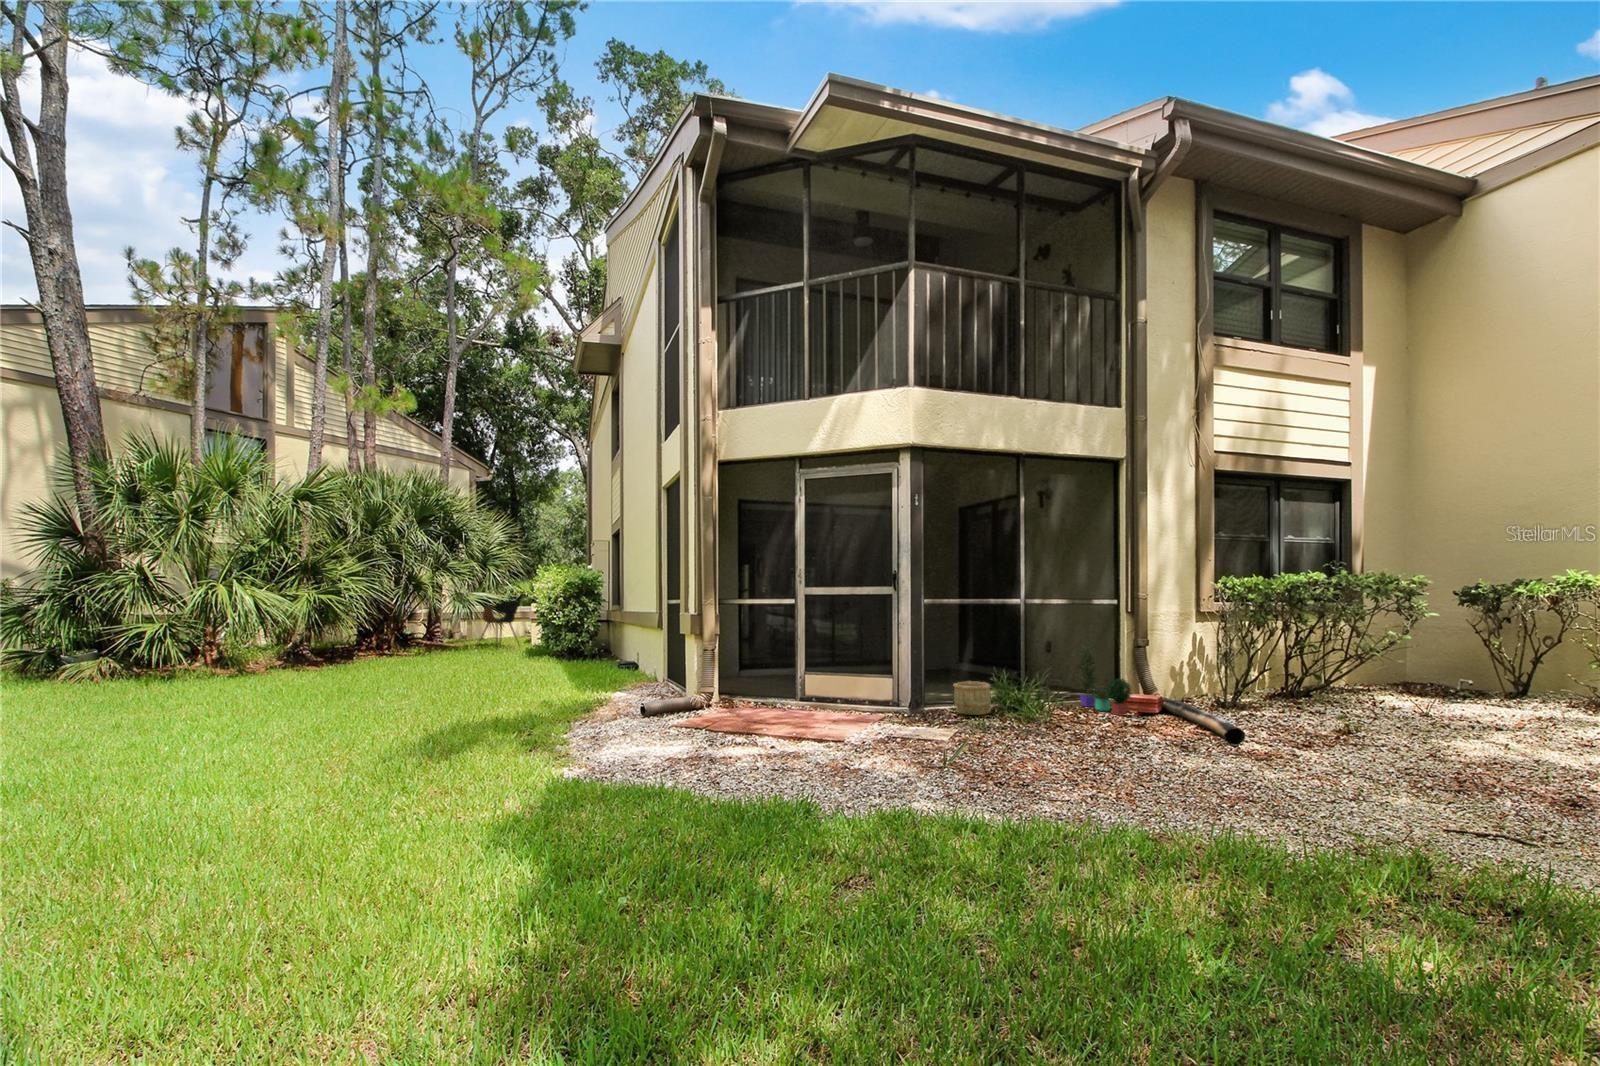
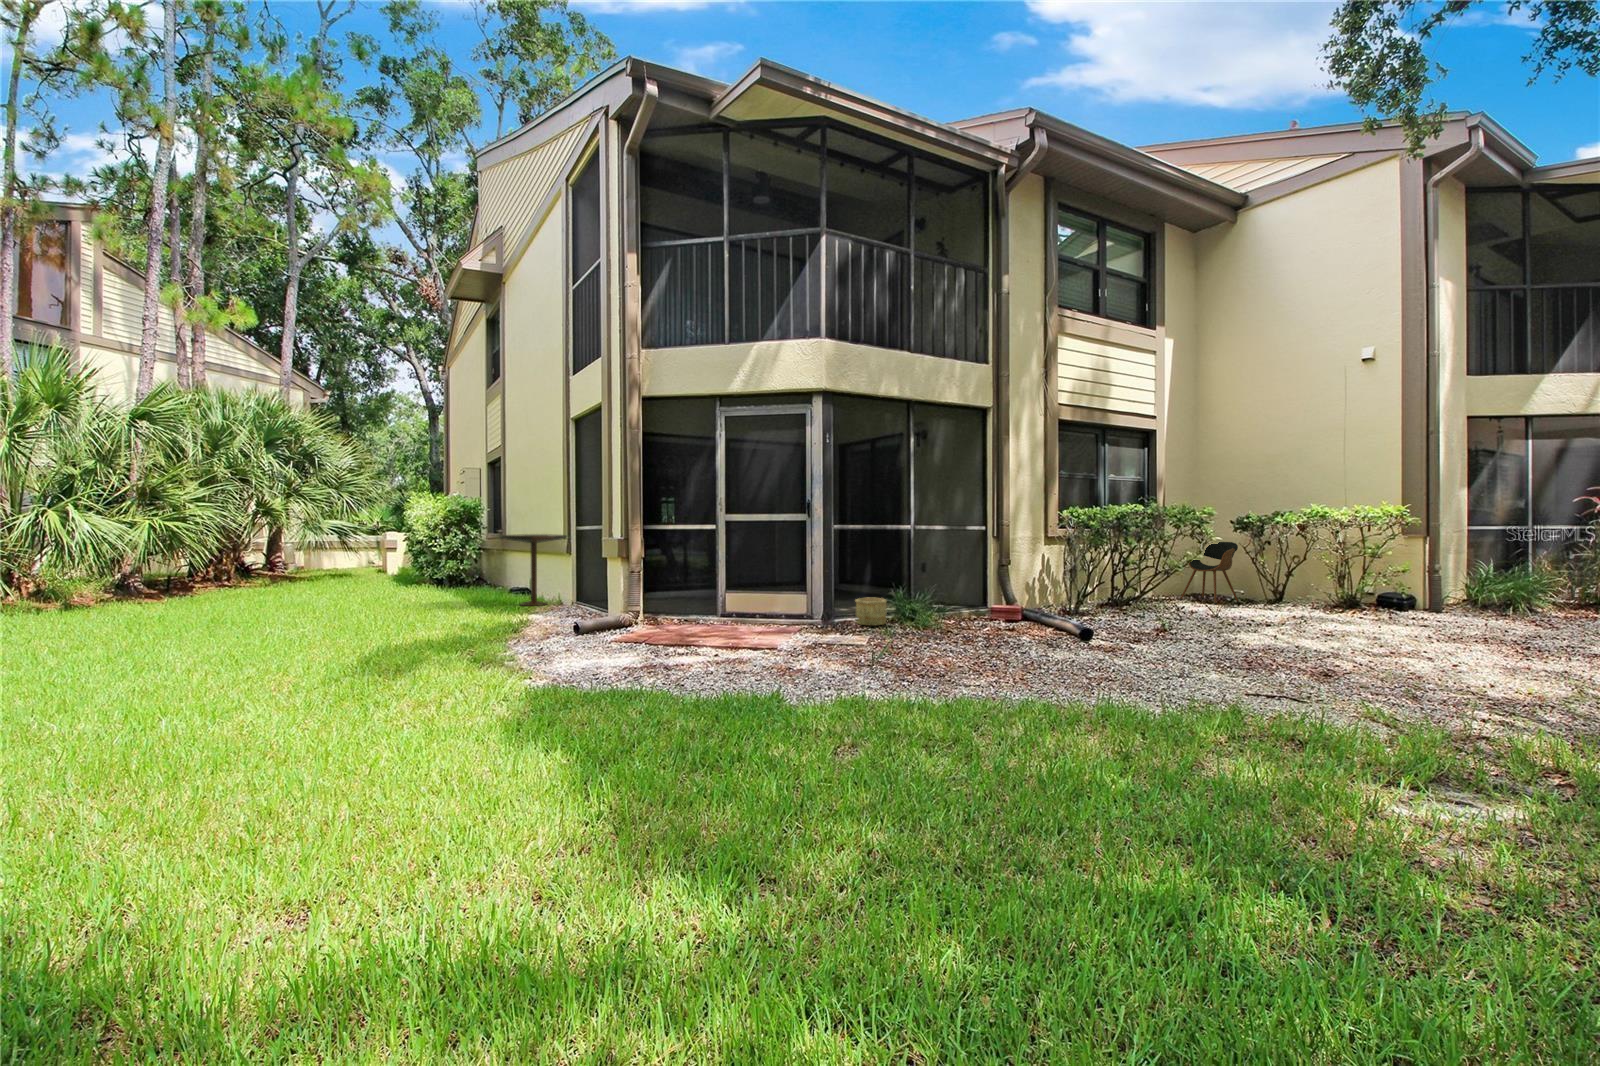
chair: present [476,600,521,647] -> present [1180,542,1239,604]
pedestal table: none [584,605,654,682] -> present [500,534,567,606]
potted plant: present [1078,647,1131,716] -> none [952,565,1001,623]

